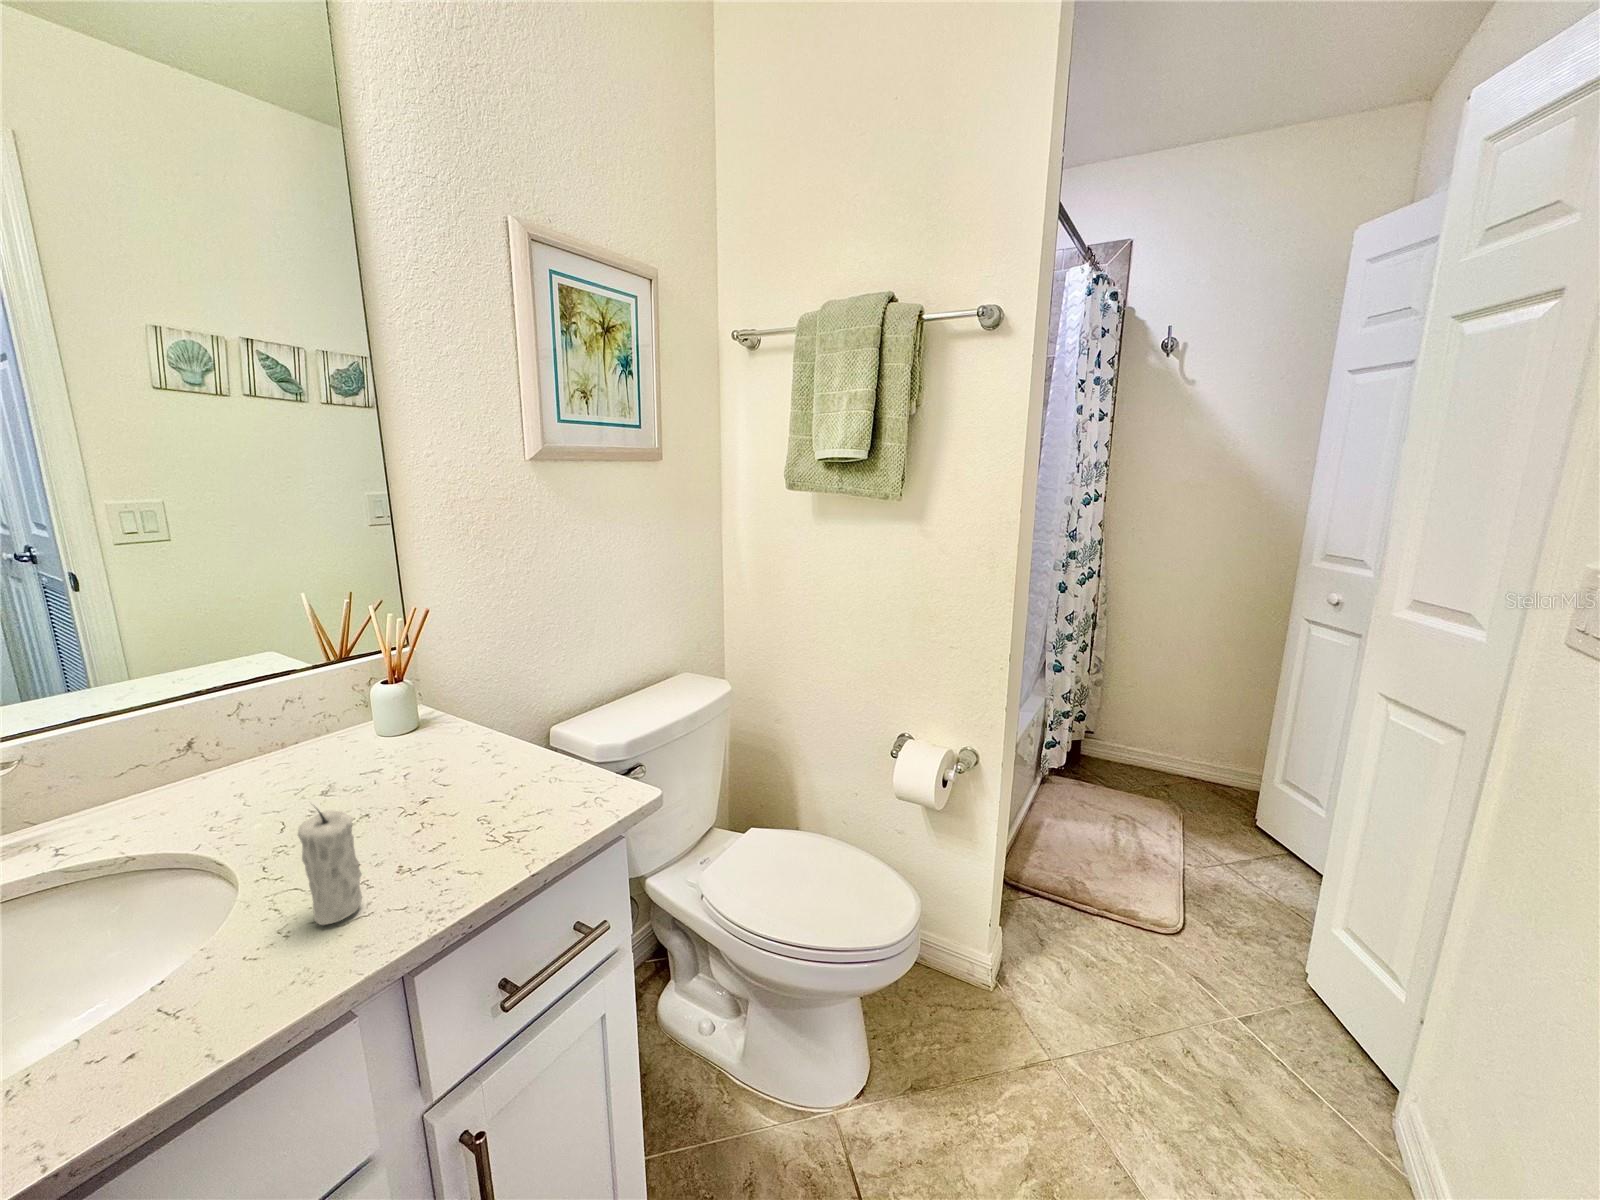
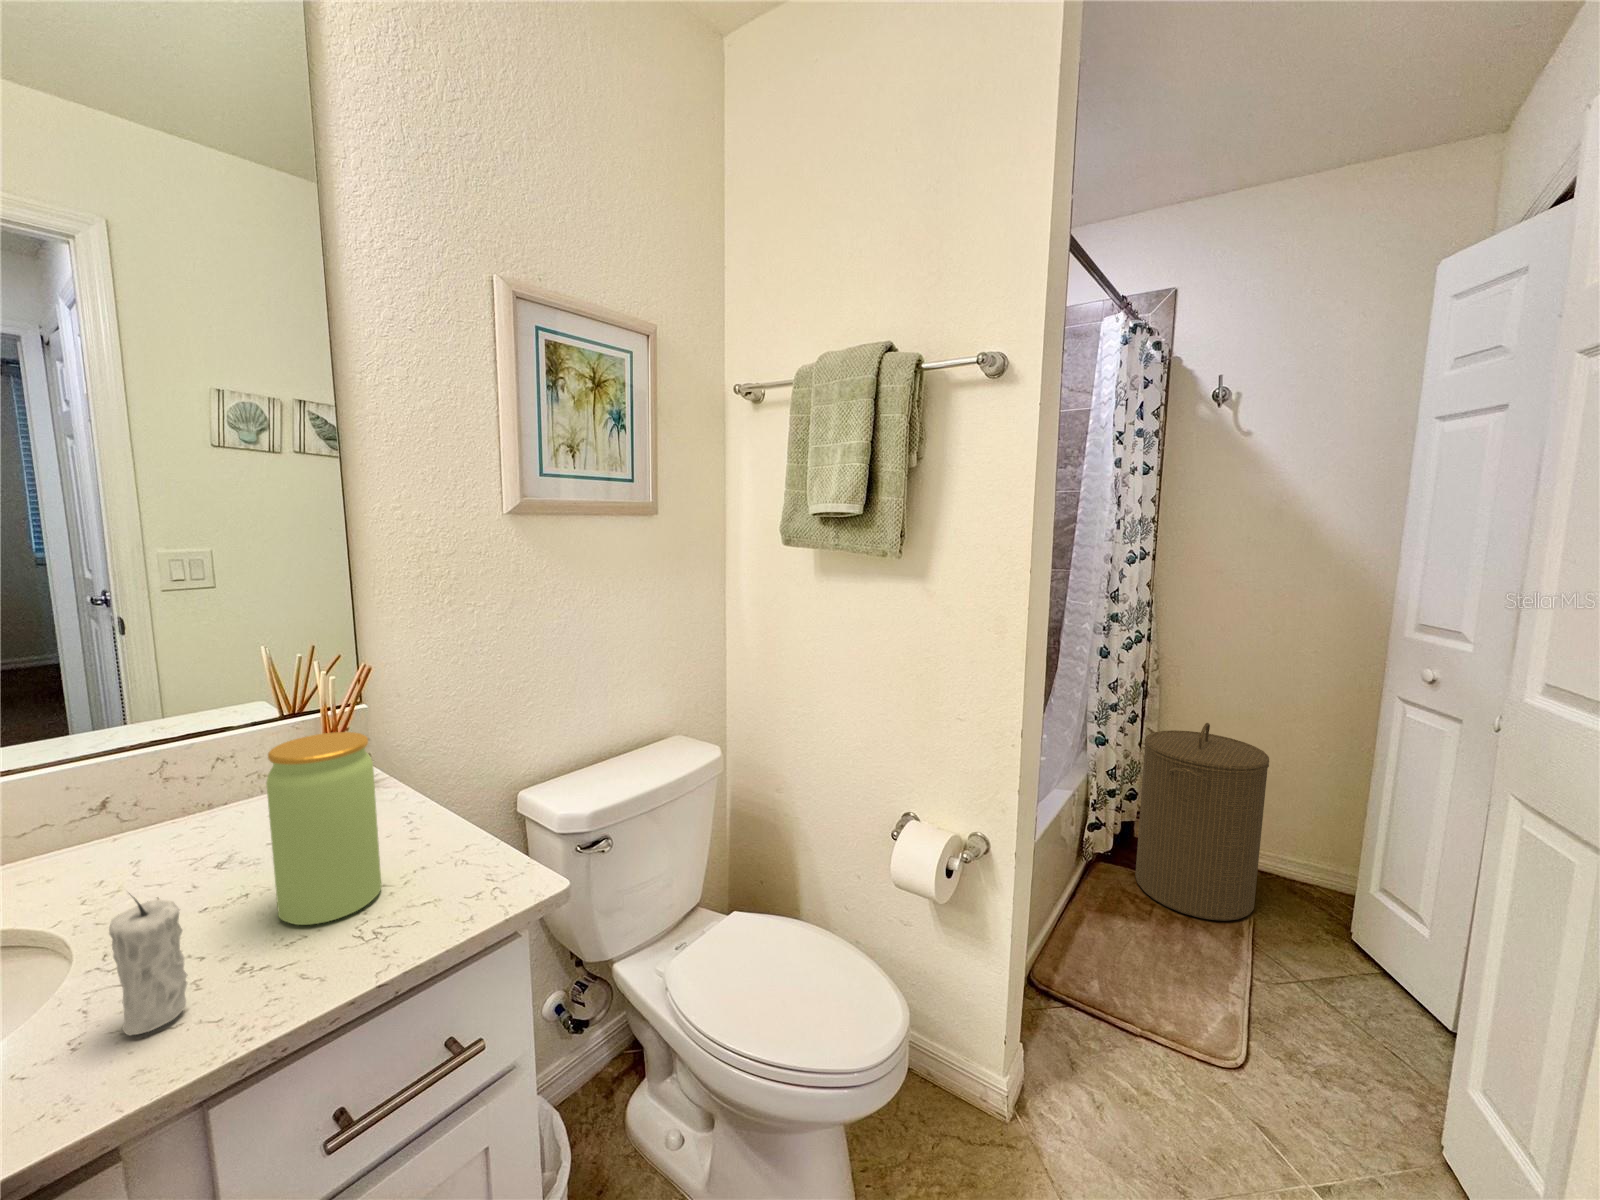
laundry hamper: none [1084,648,1202,819] -> present [1135,723,1269,921]
jar: none [386,665,488,836] -> present [266,732,382,925]

